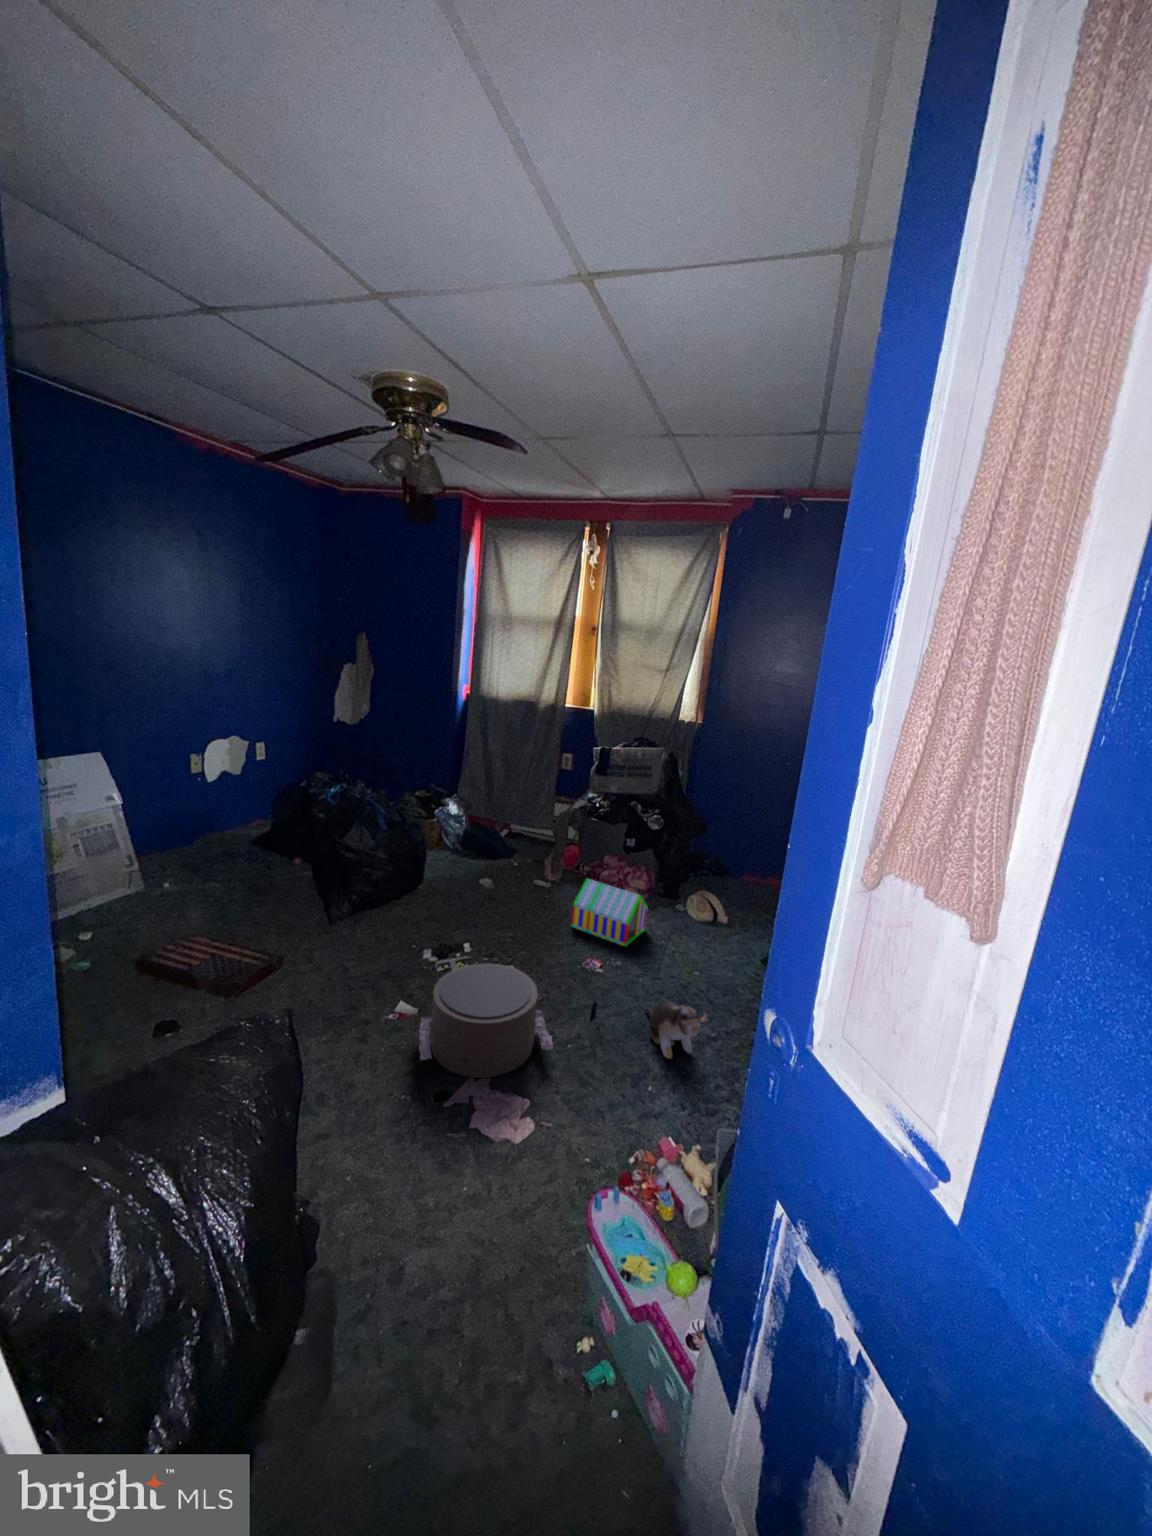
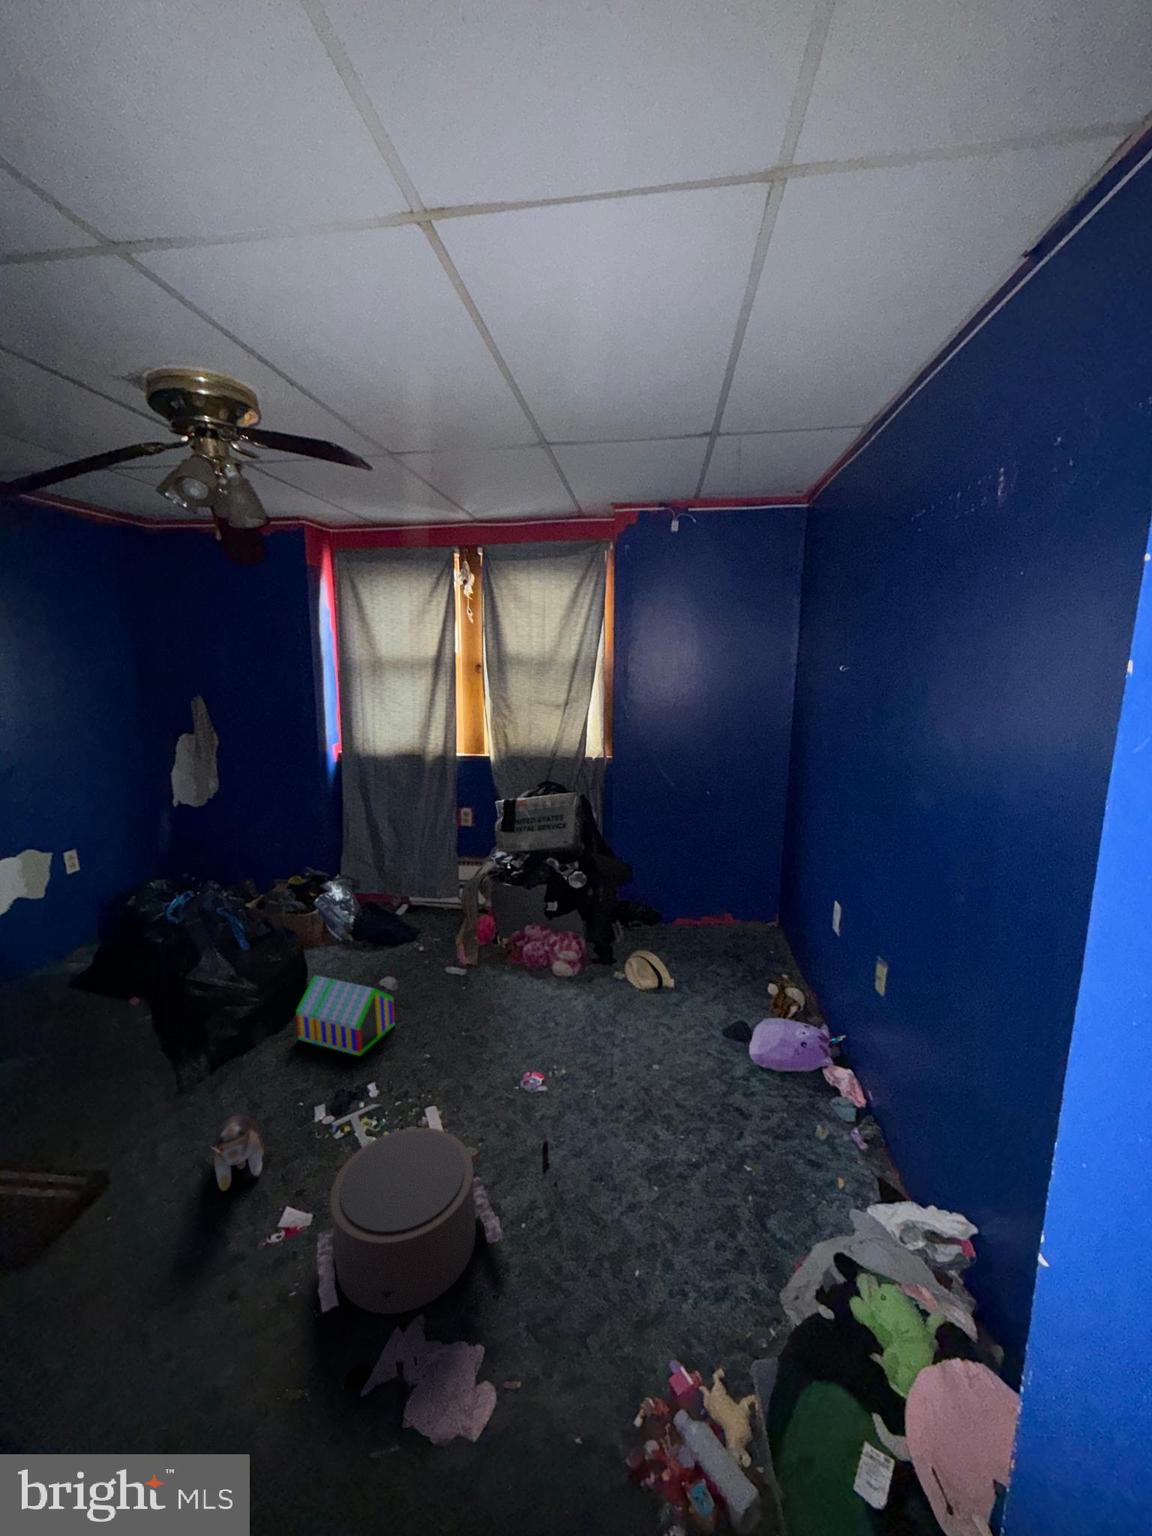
toy house: present [572,879,648,946] -> present [296,975,395,1056]
plush toy: present [646,1001,707,1059] -> present [212,1114,264,1191]

